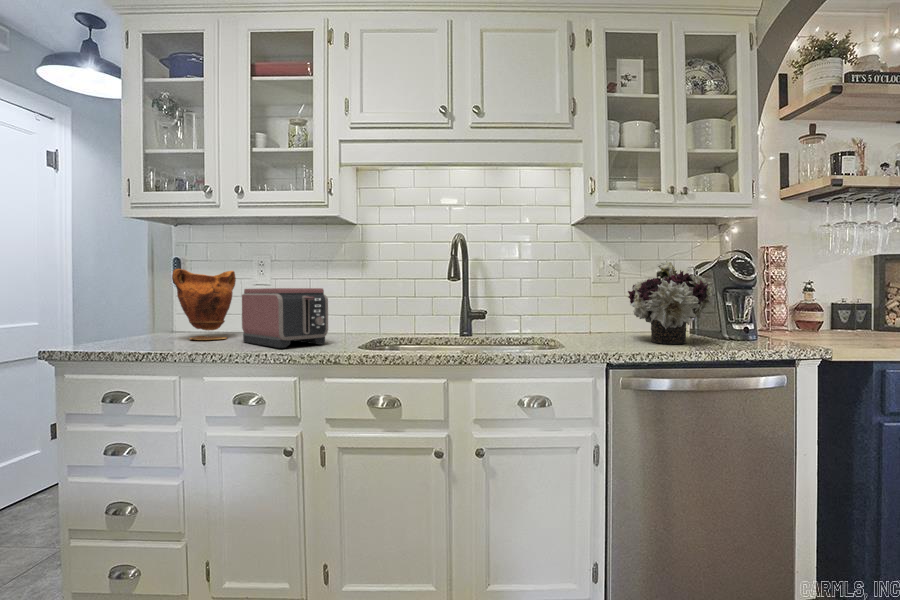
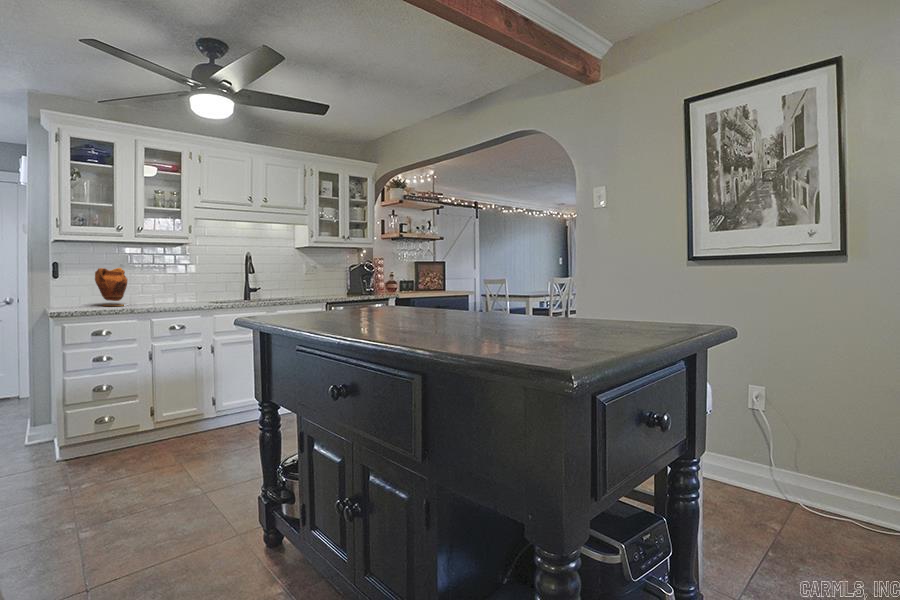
flower arrangement: present [628,261,713,344] -> none [327,266,359,299]
toaster: present [242,288,328,348] -> none [145,278,199,307]

